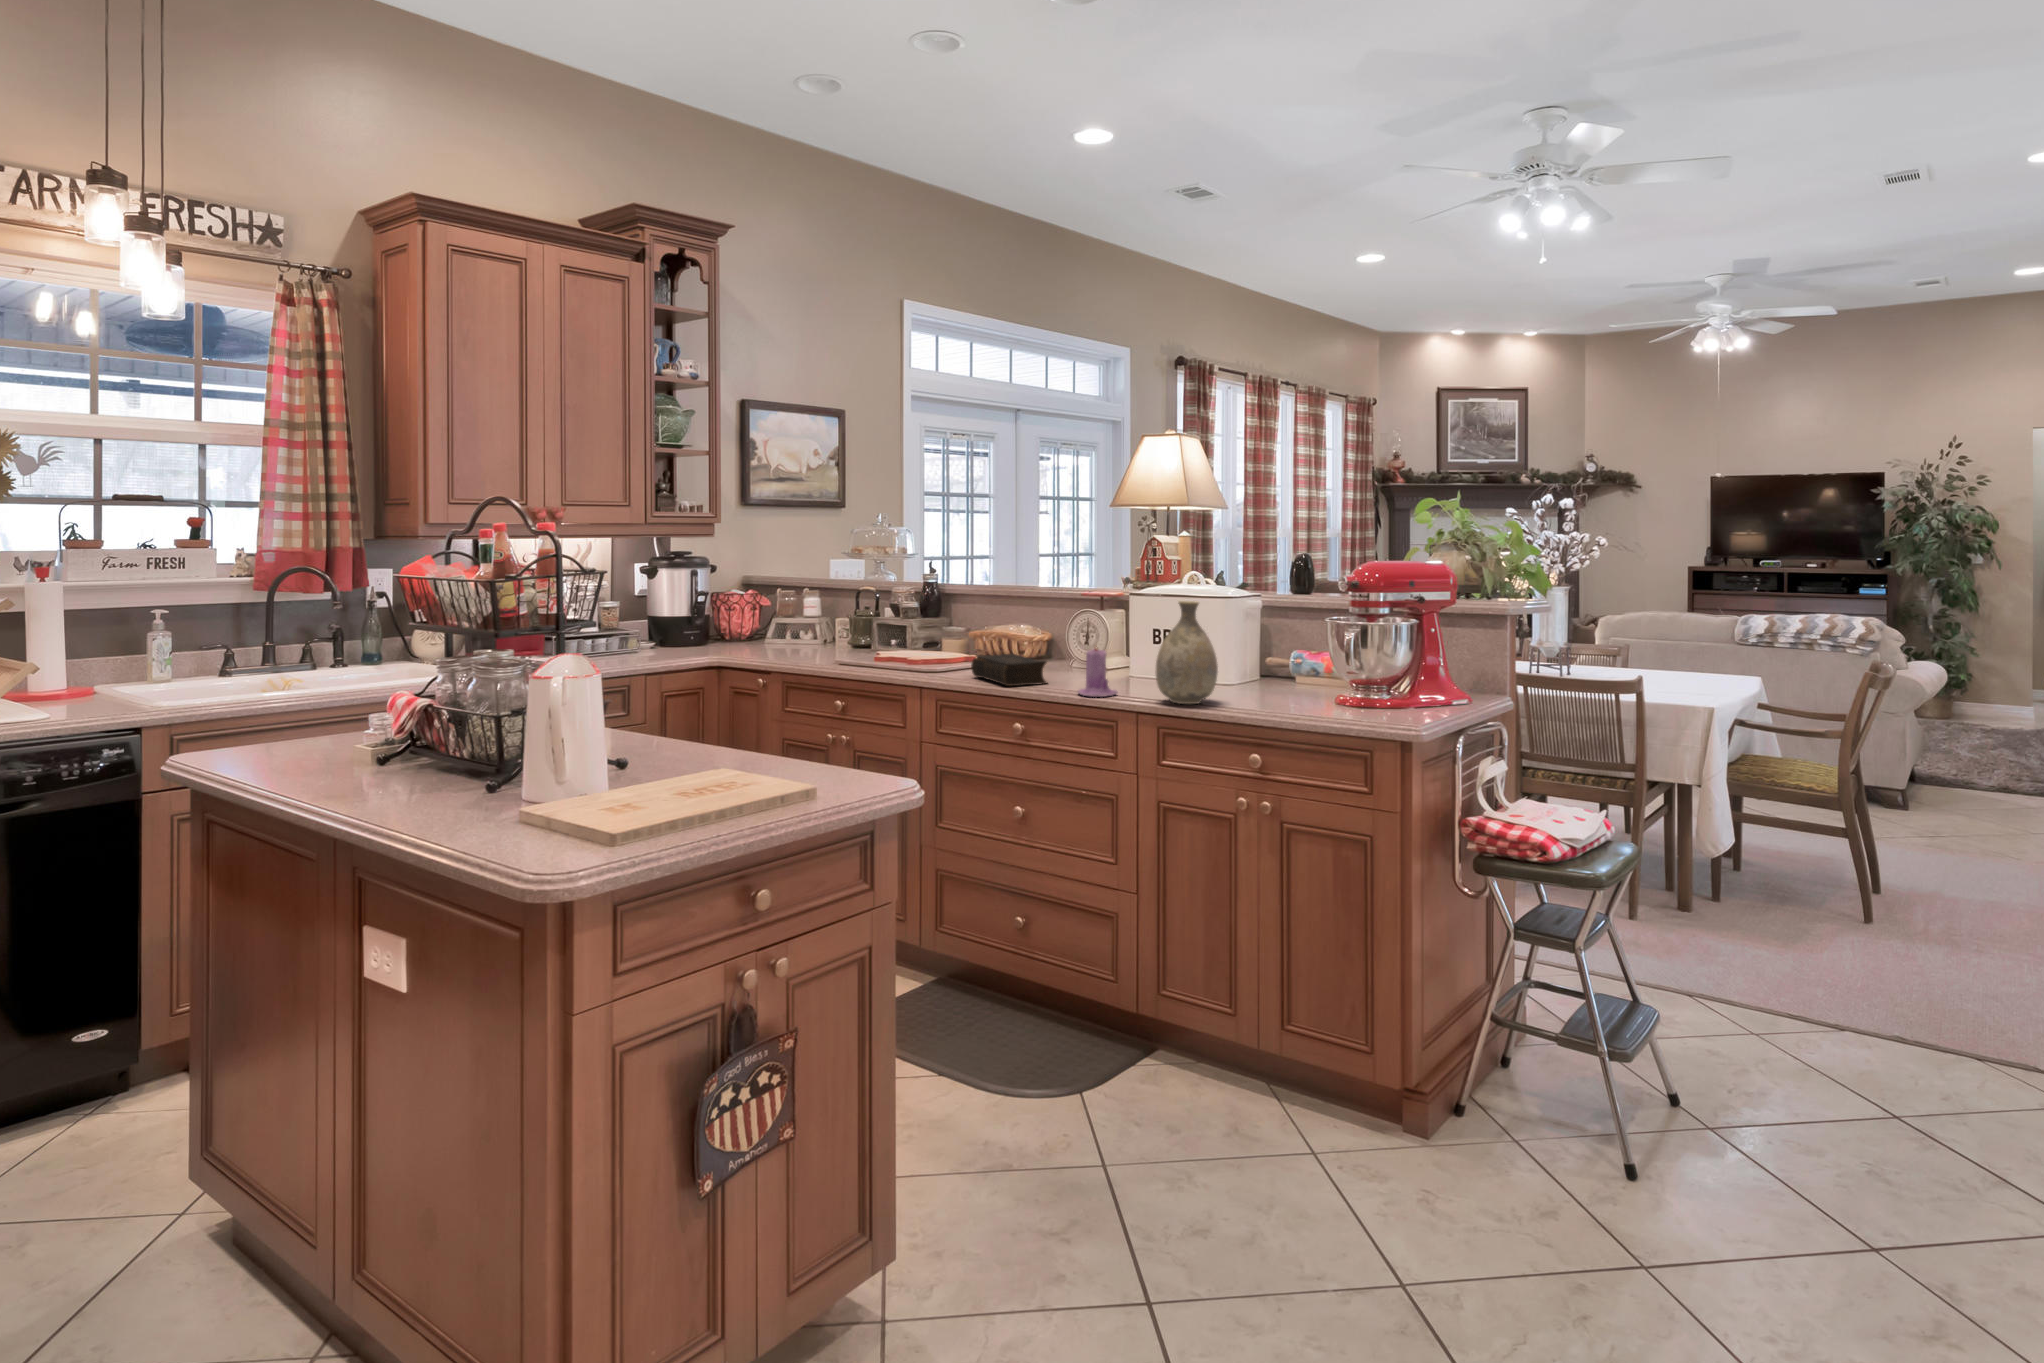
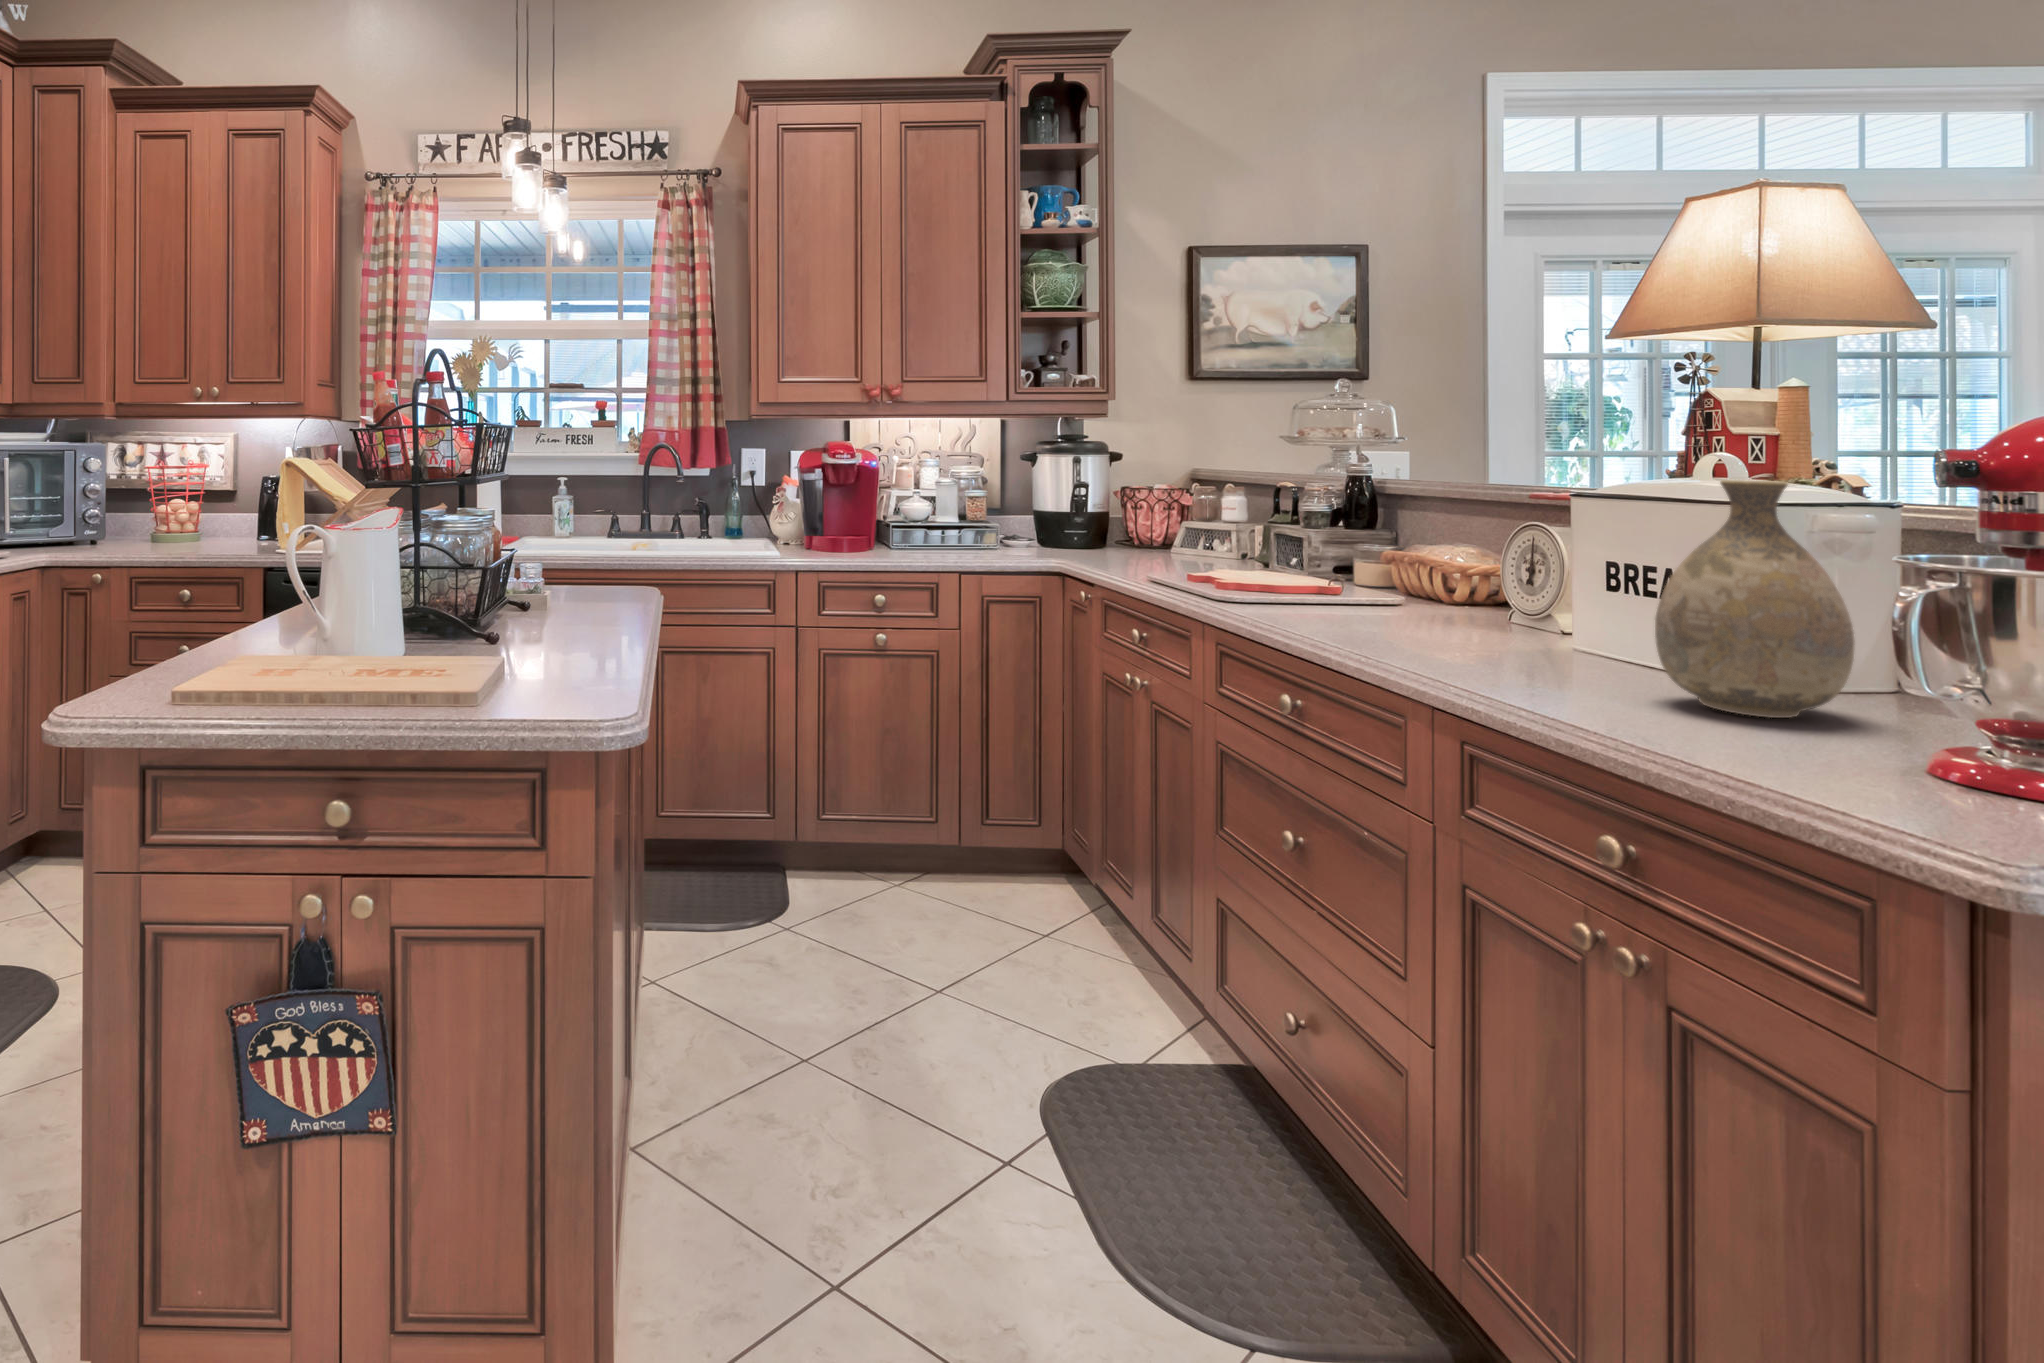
candle: present [1078,646,1117,697] -> none [1495,564,1593,673]
book: present [971,654,1047,686] -> none [1354,579,1481,638]

